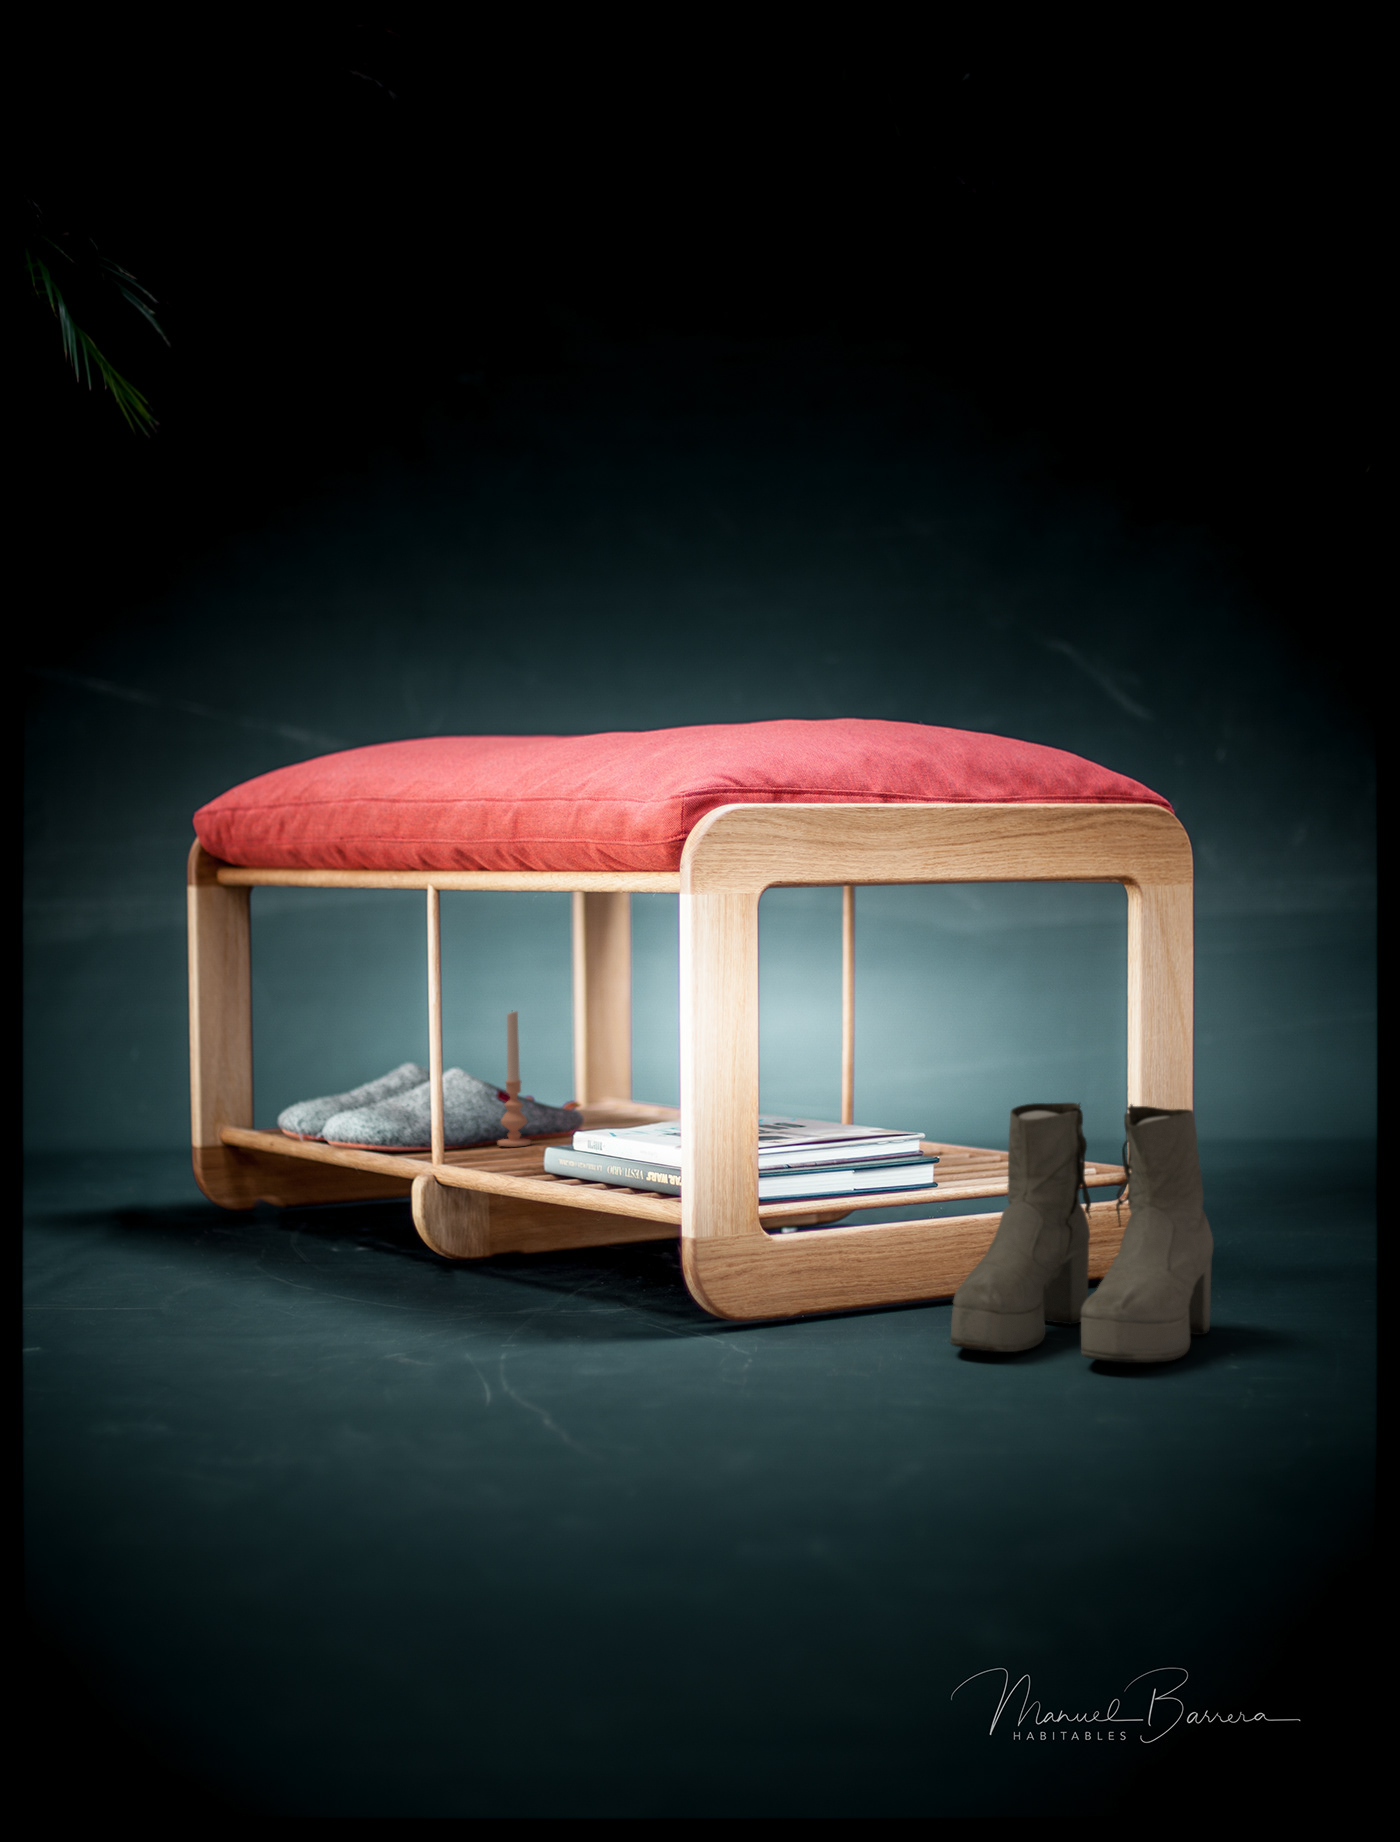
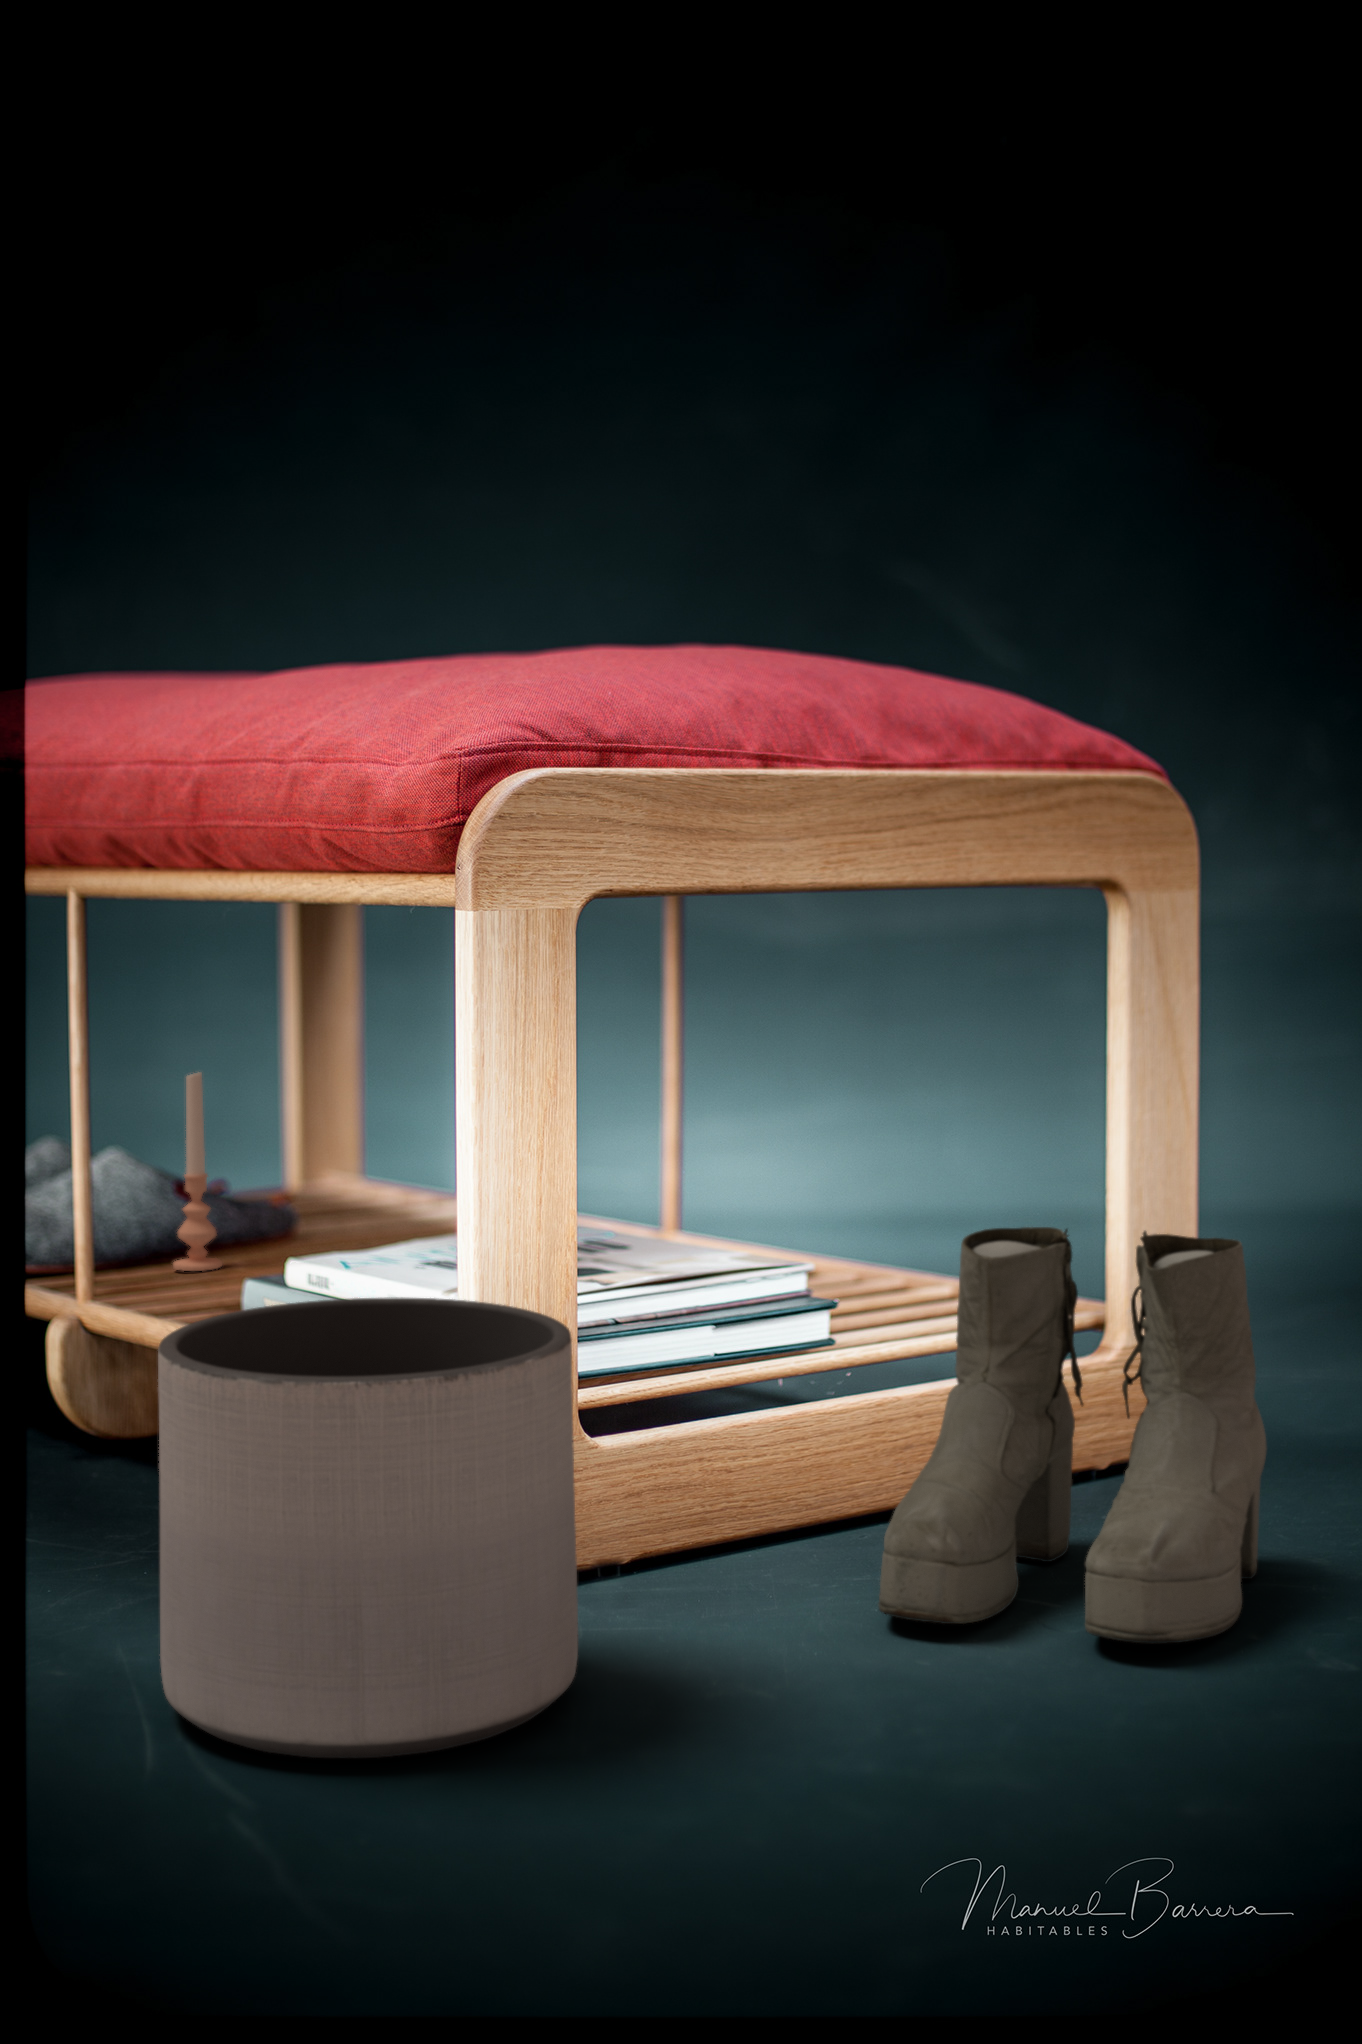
planter: none [495,1138,753,1409] -> present [158,1298,578,1758]

